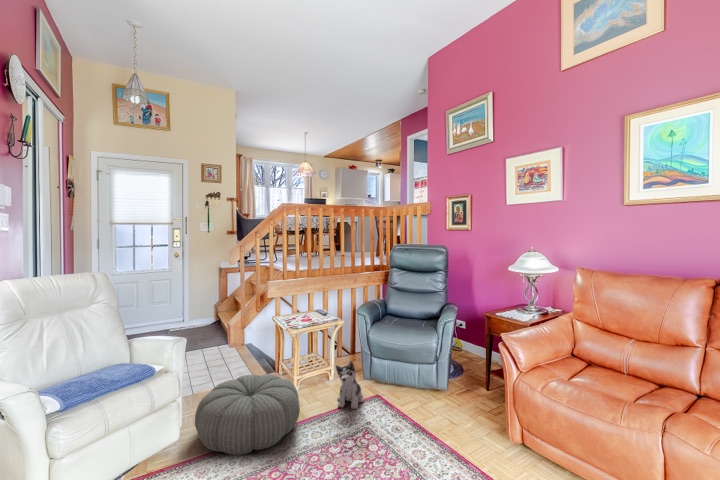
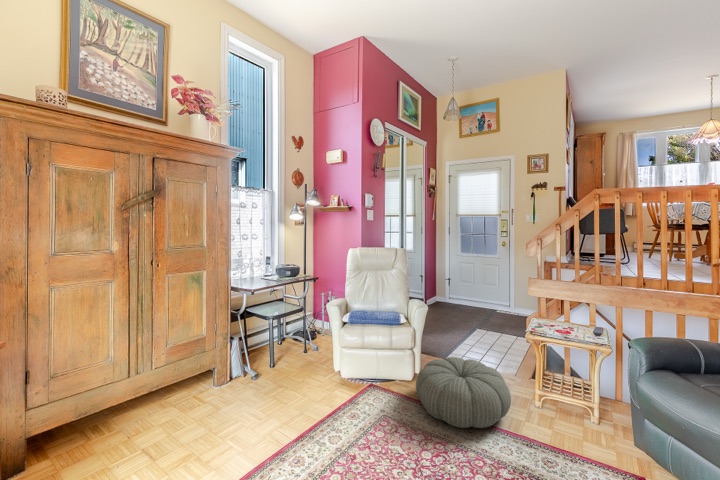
plush toy: present [336,361,364,409] -> none [561,396,609,462]

